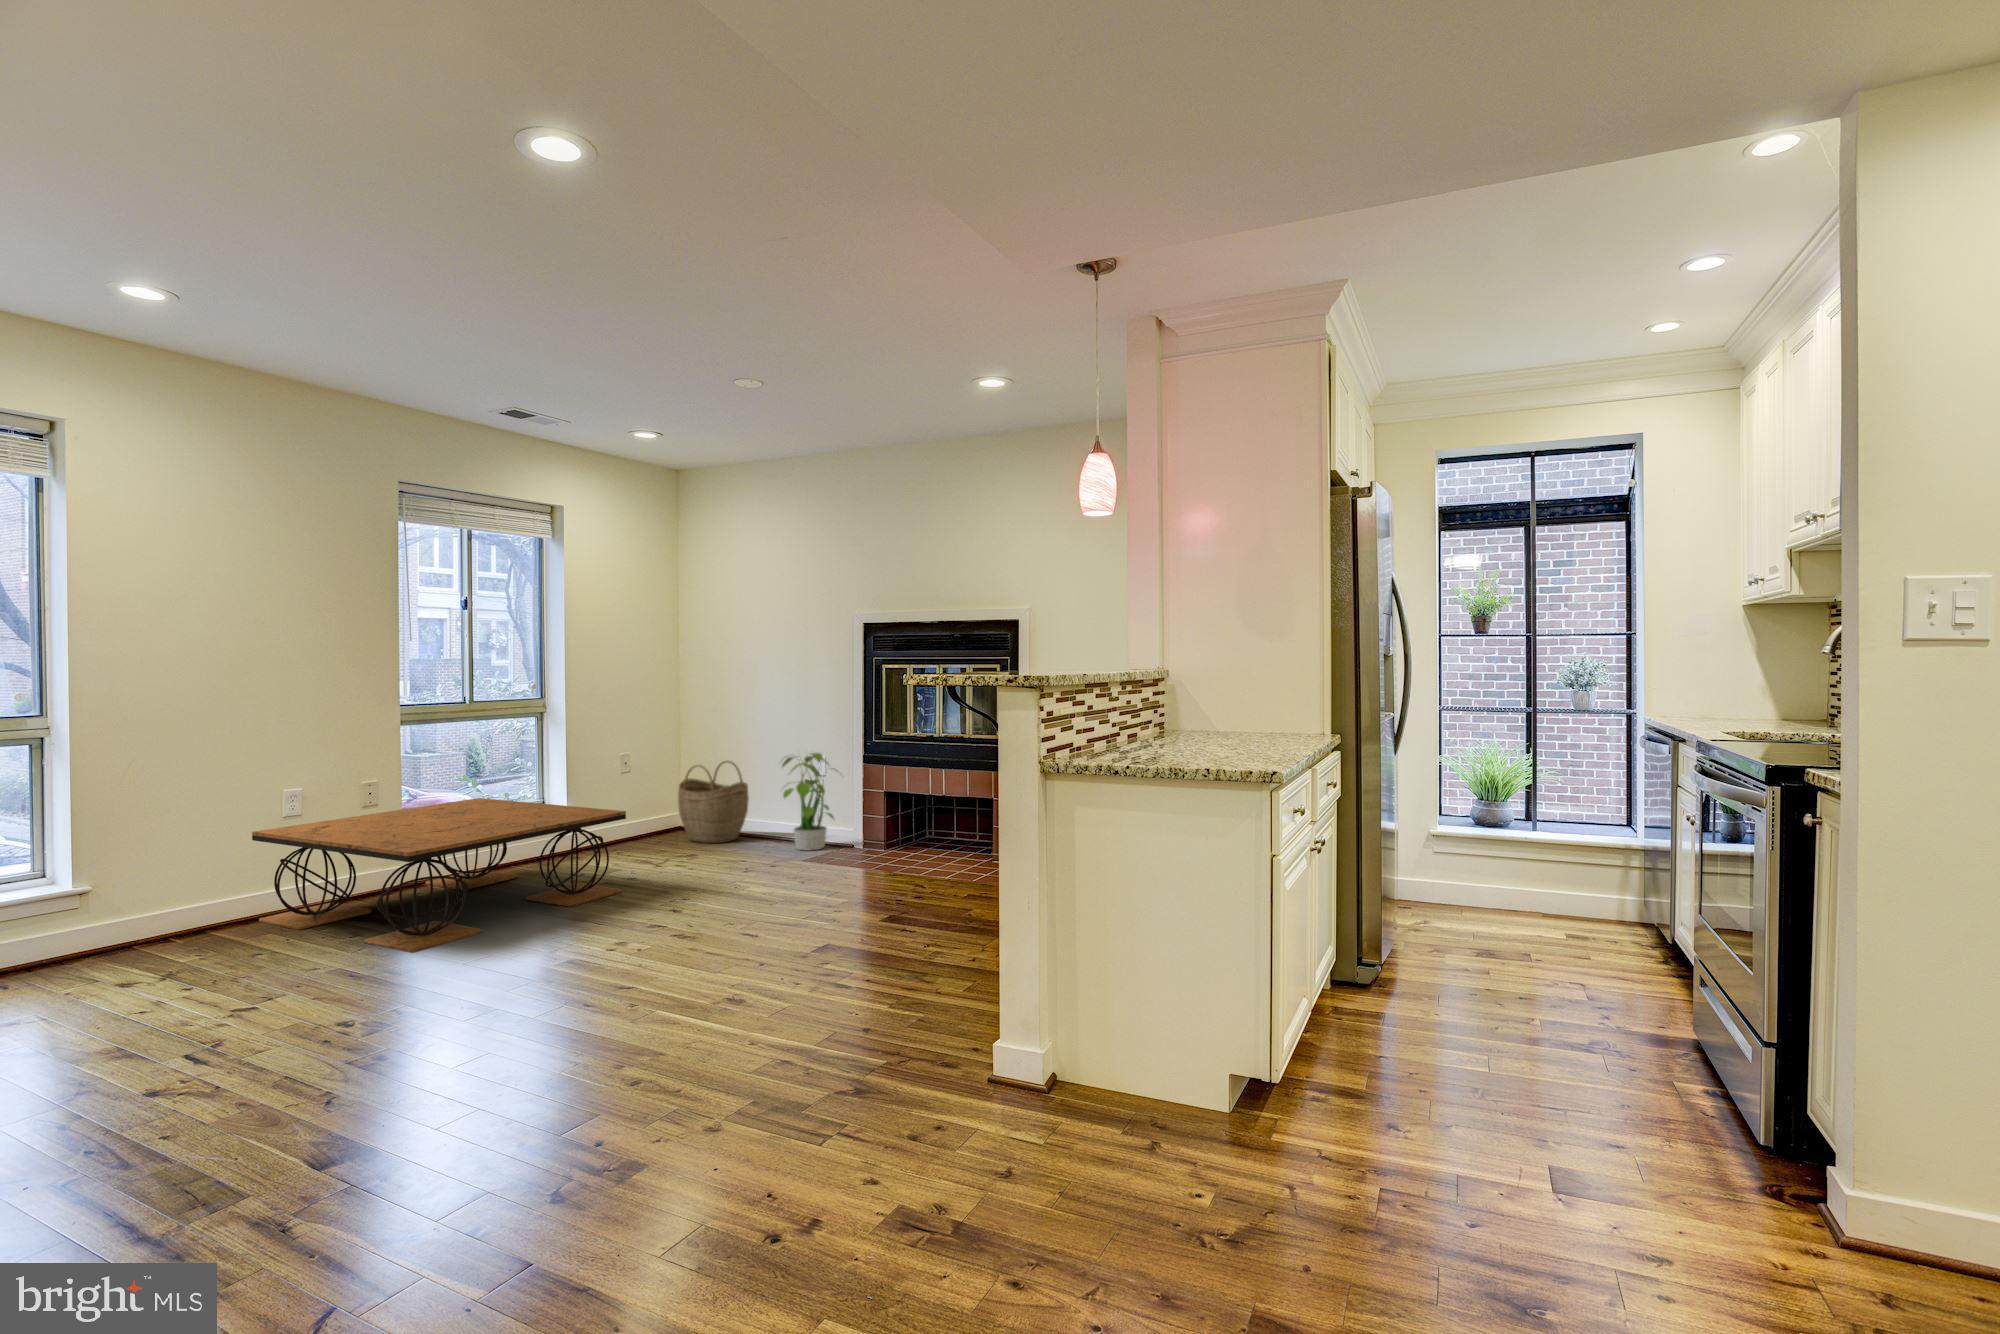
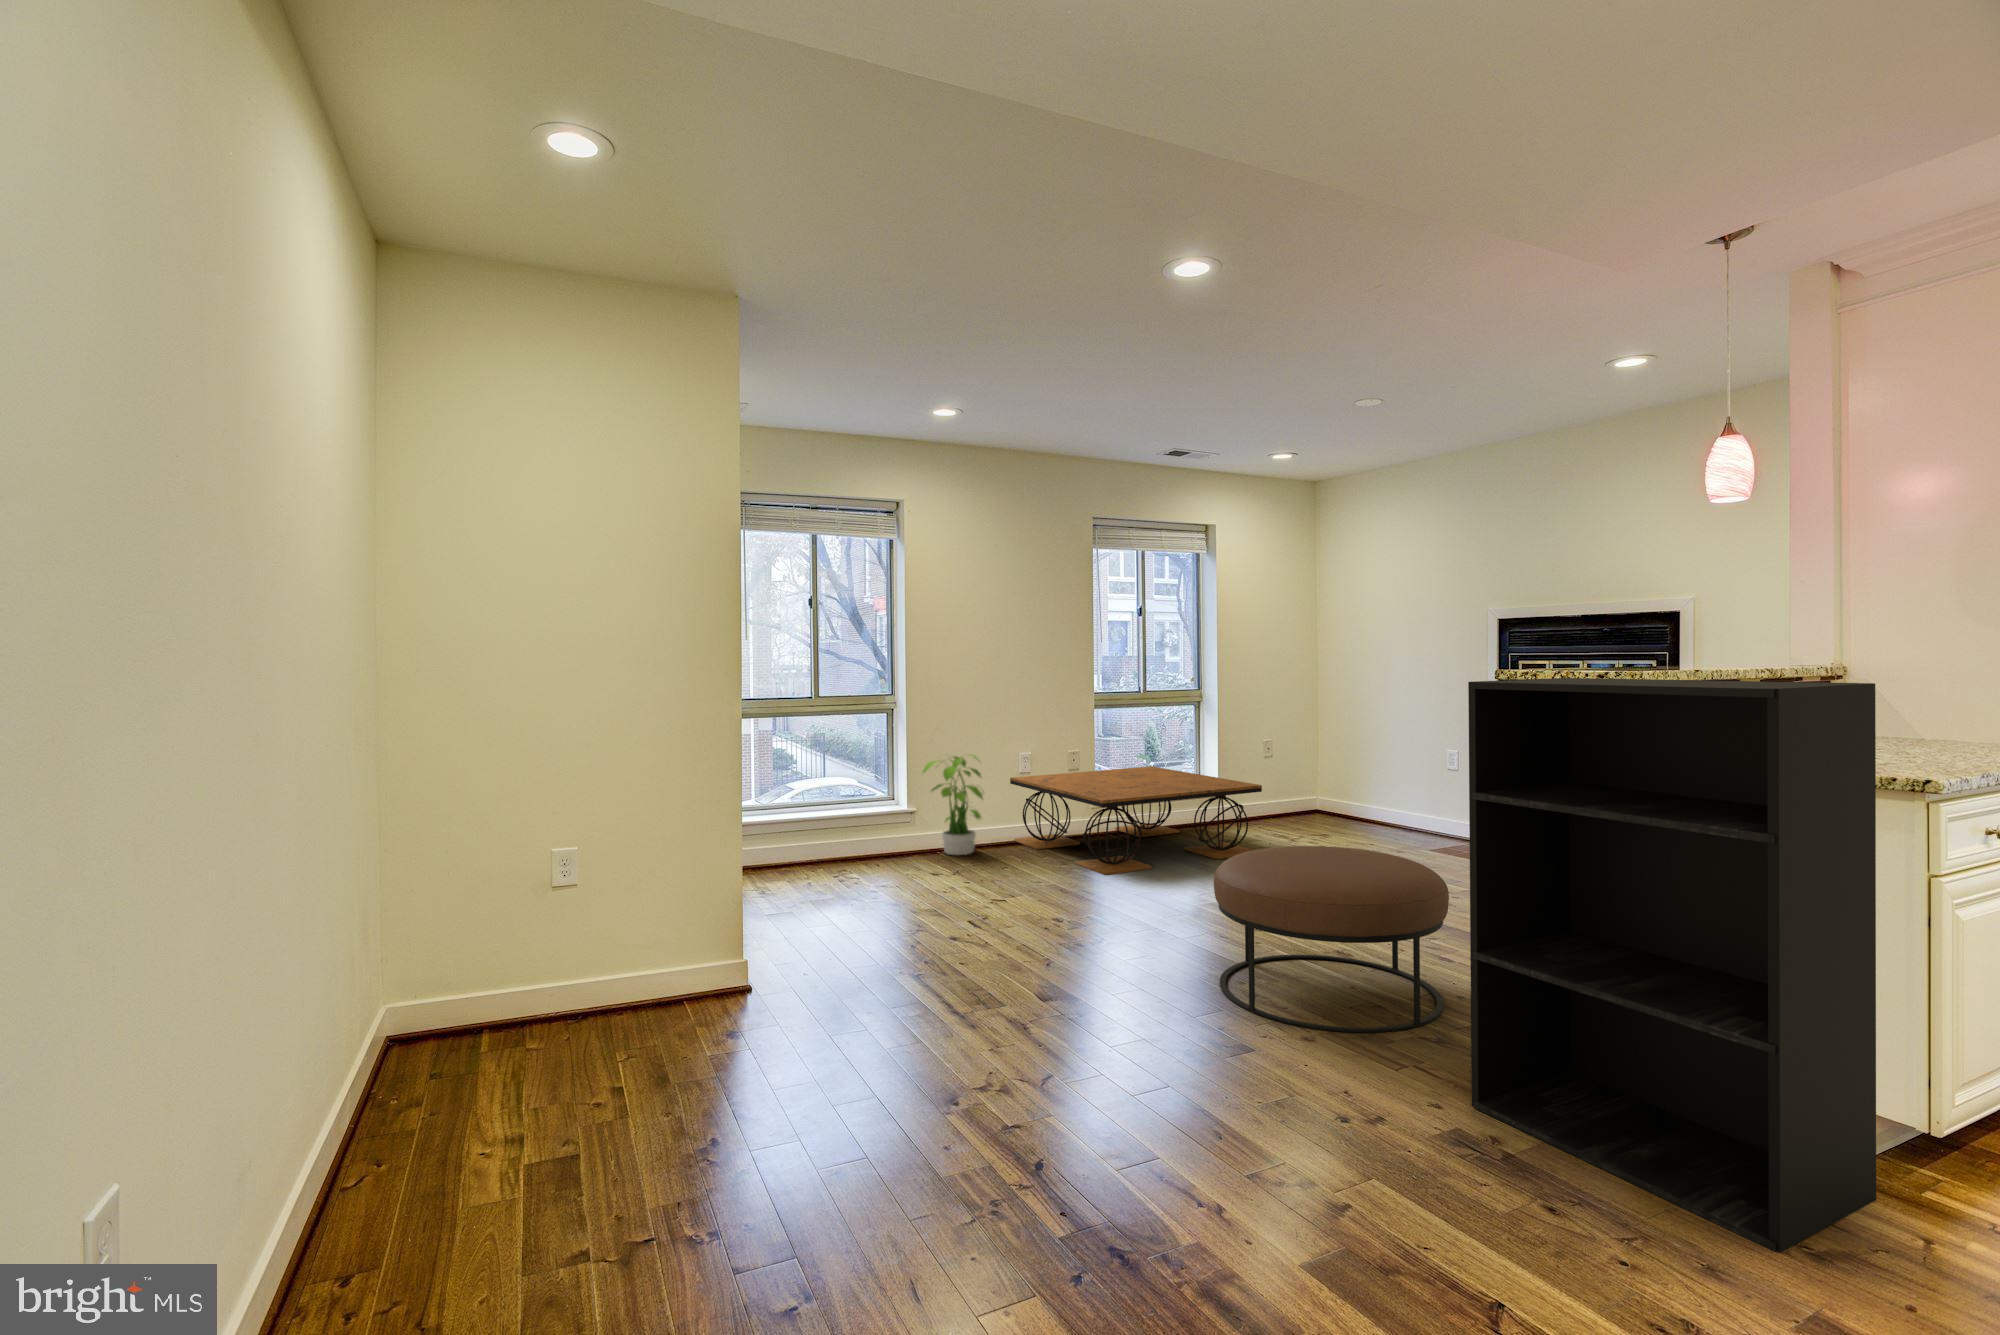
bookshelf: none [907,681,1246,1253] -> present [1468,678,1876,1252]
potted plant: present [780,753,834,850] -> present [923,754,983,855]
woven basket: present [678,761,749,843] -> none [1312,748,1378,824]
ottoman: none [582,882,860,1121] -> present [1214,846,1449,1033]

